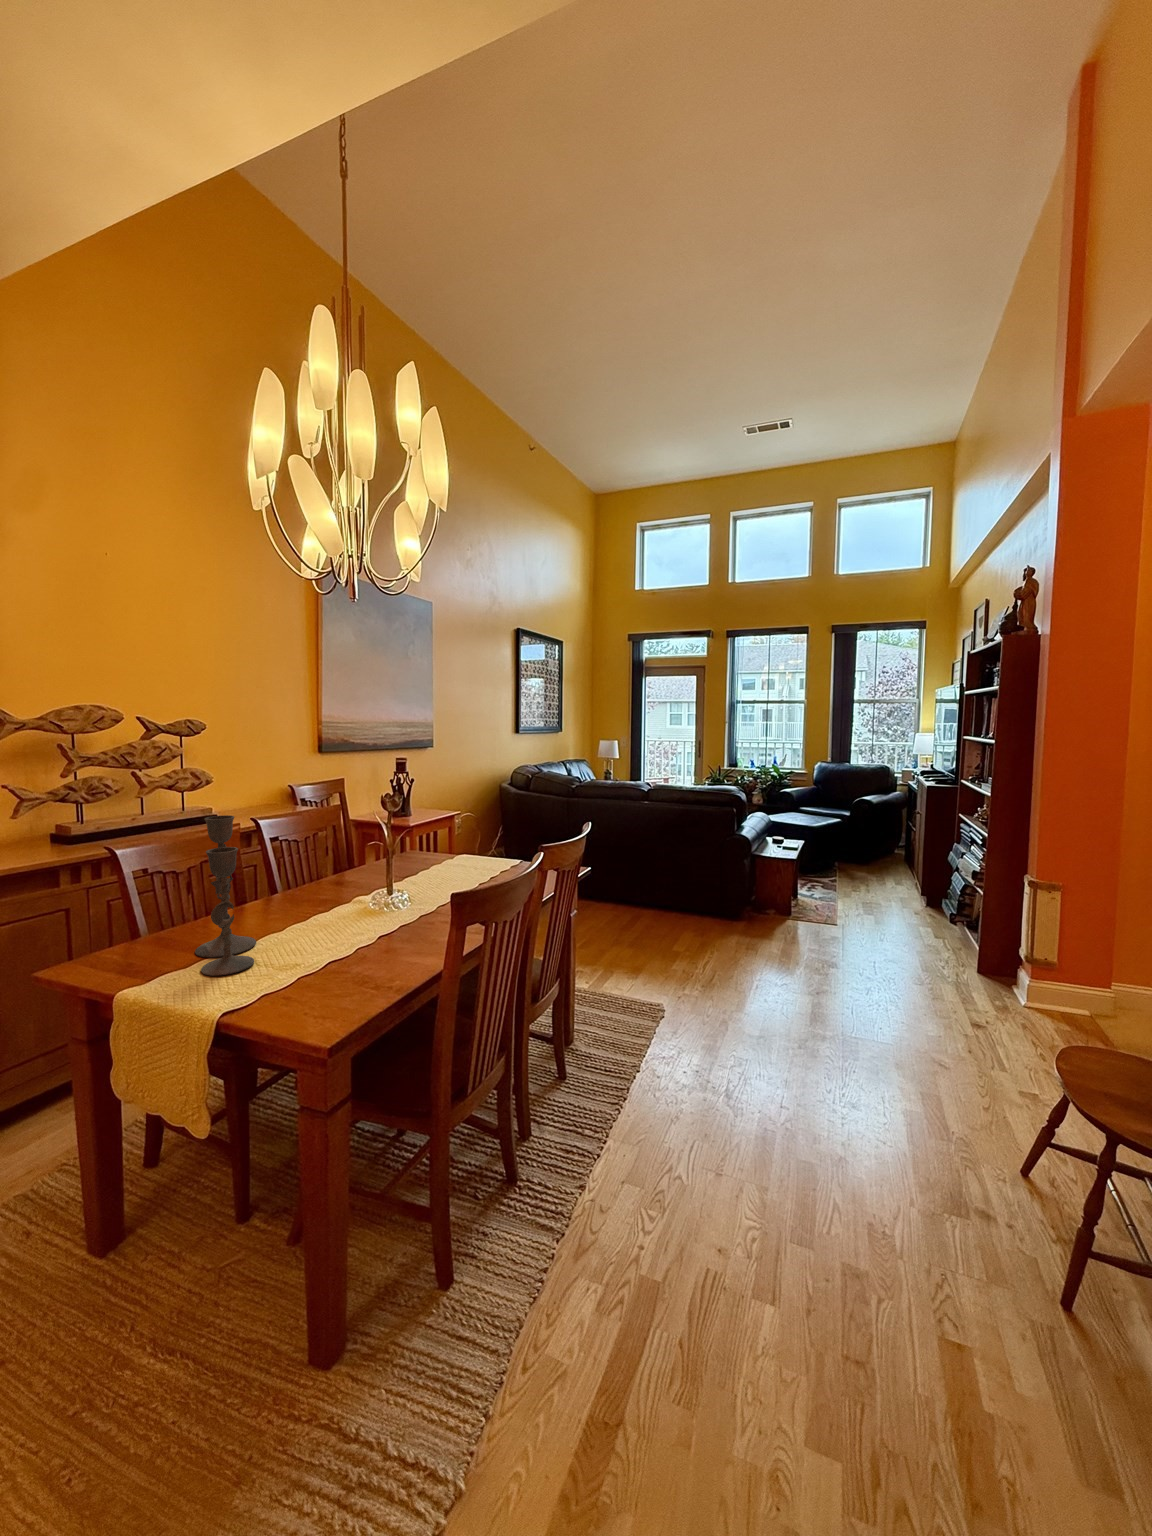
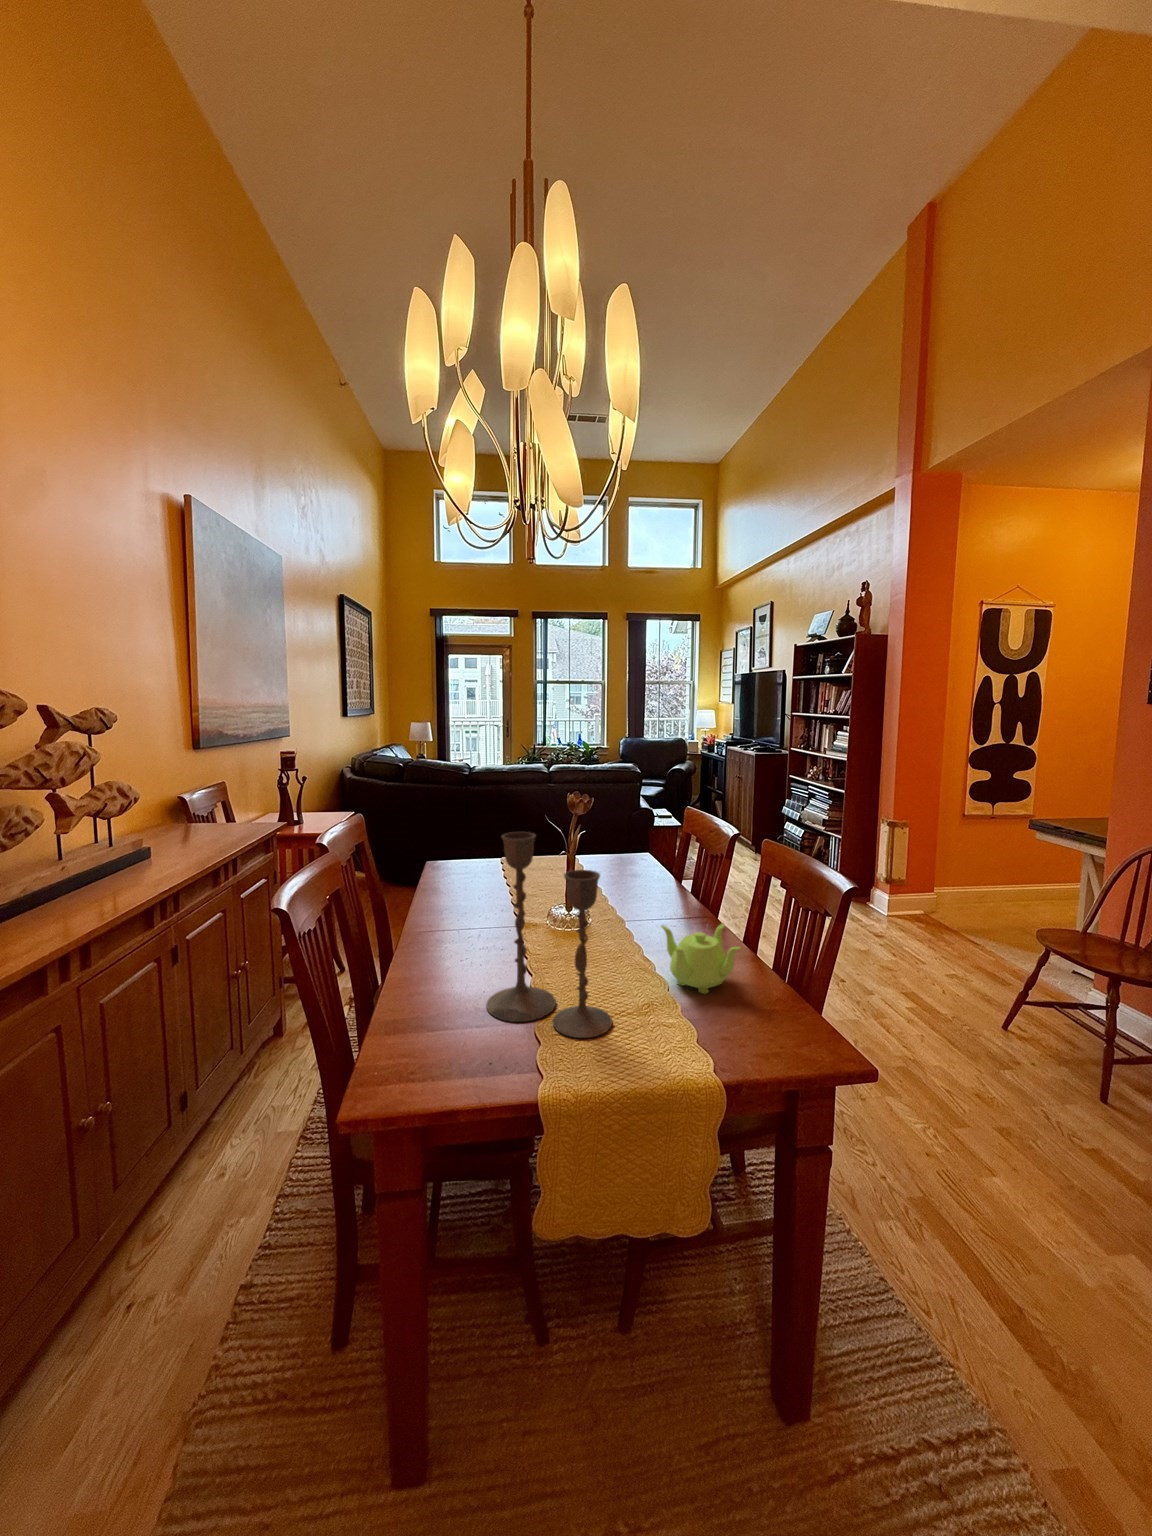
teapot: none [313,911,397,972] -> present [661,923,740,994]

